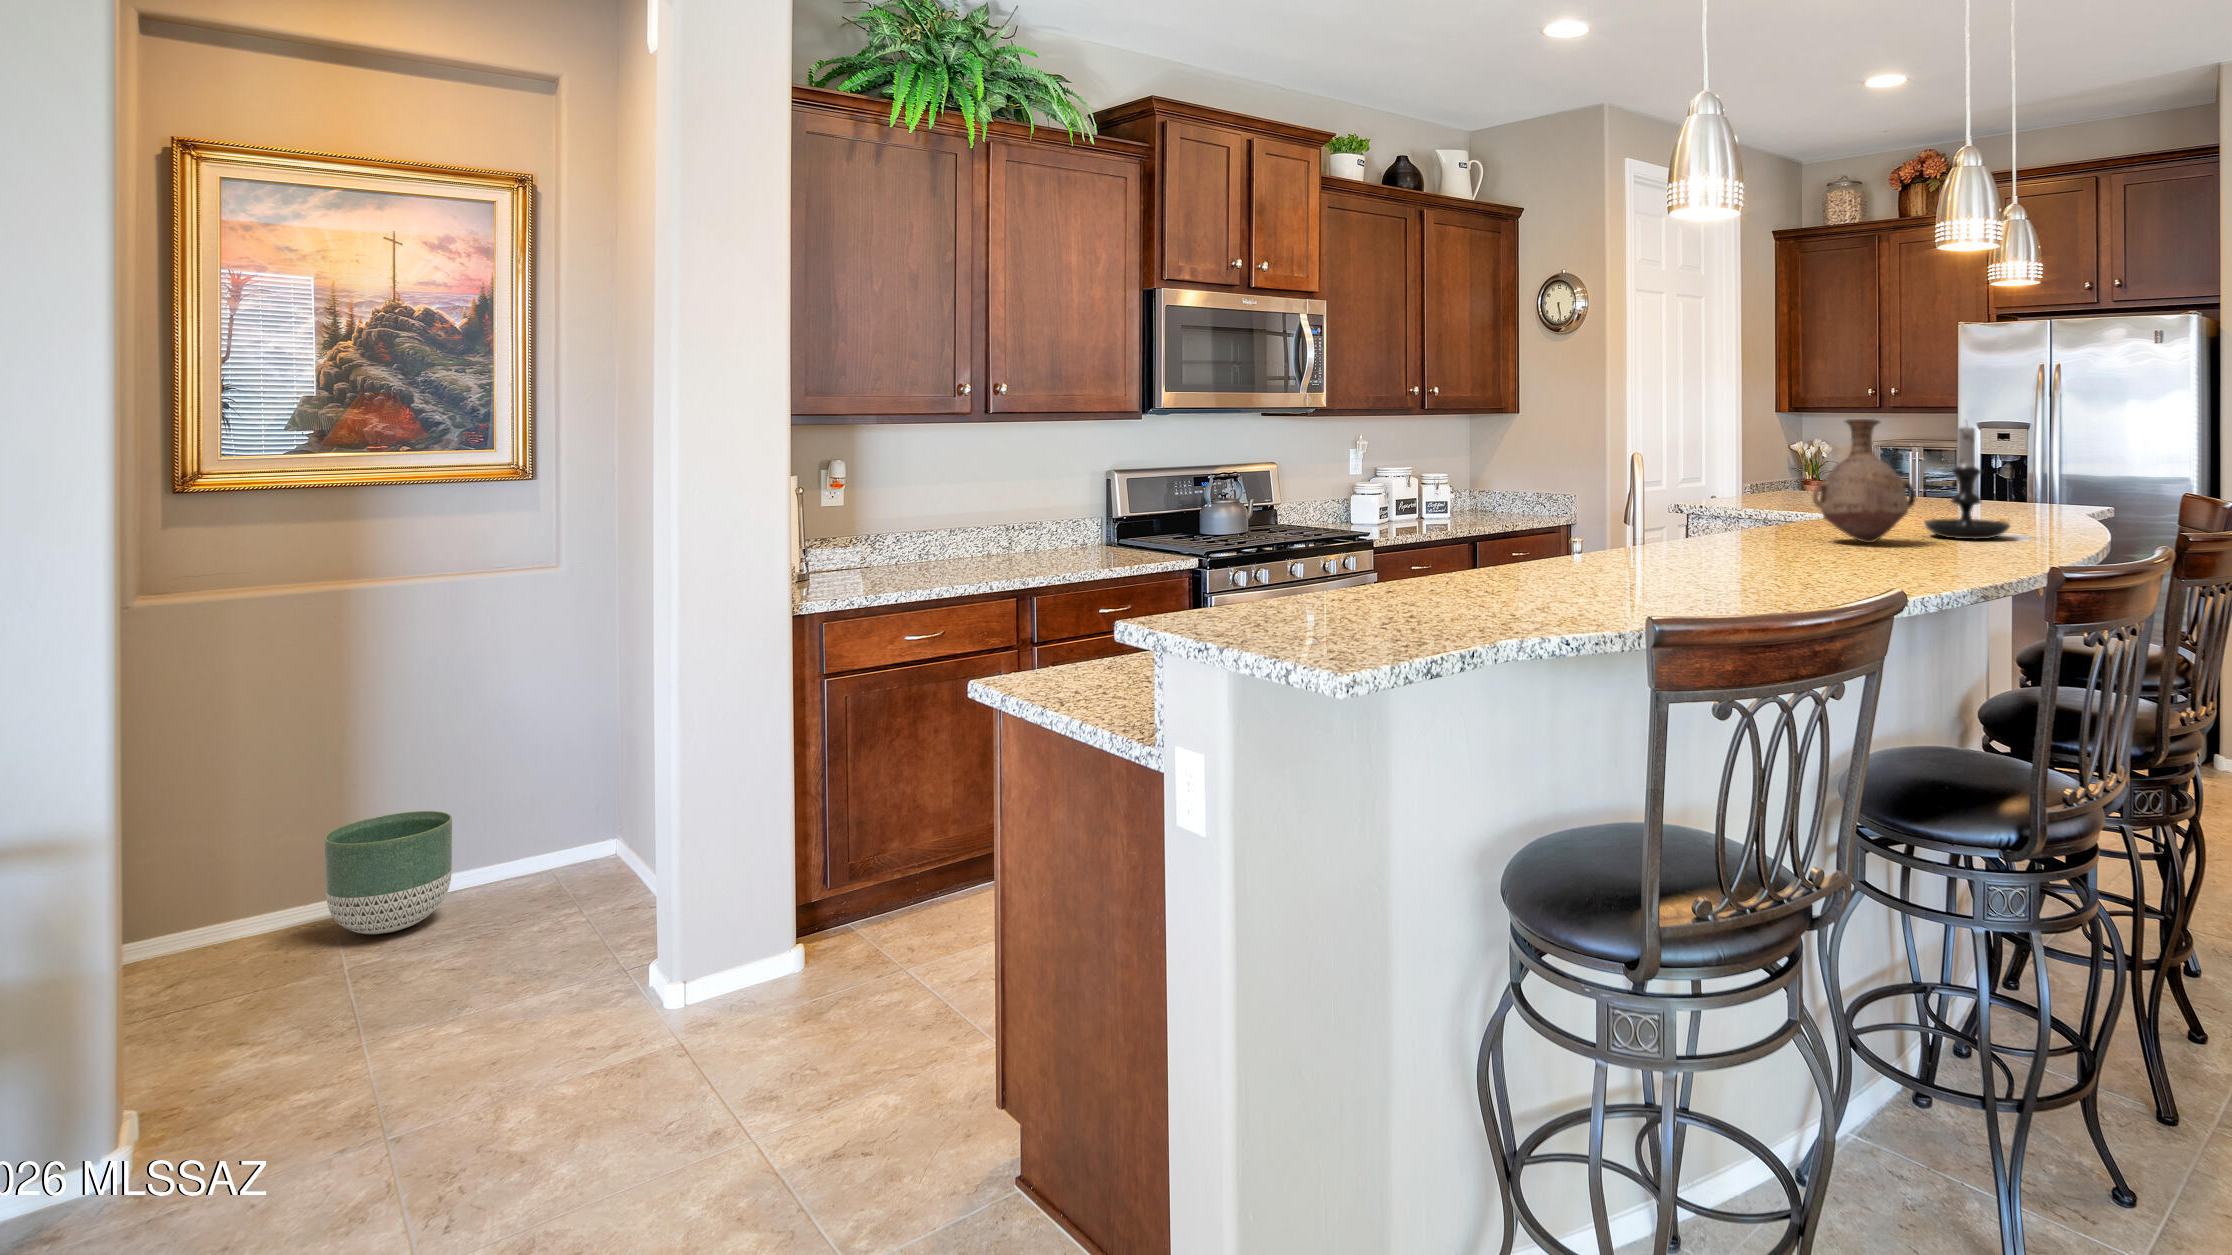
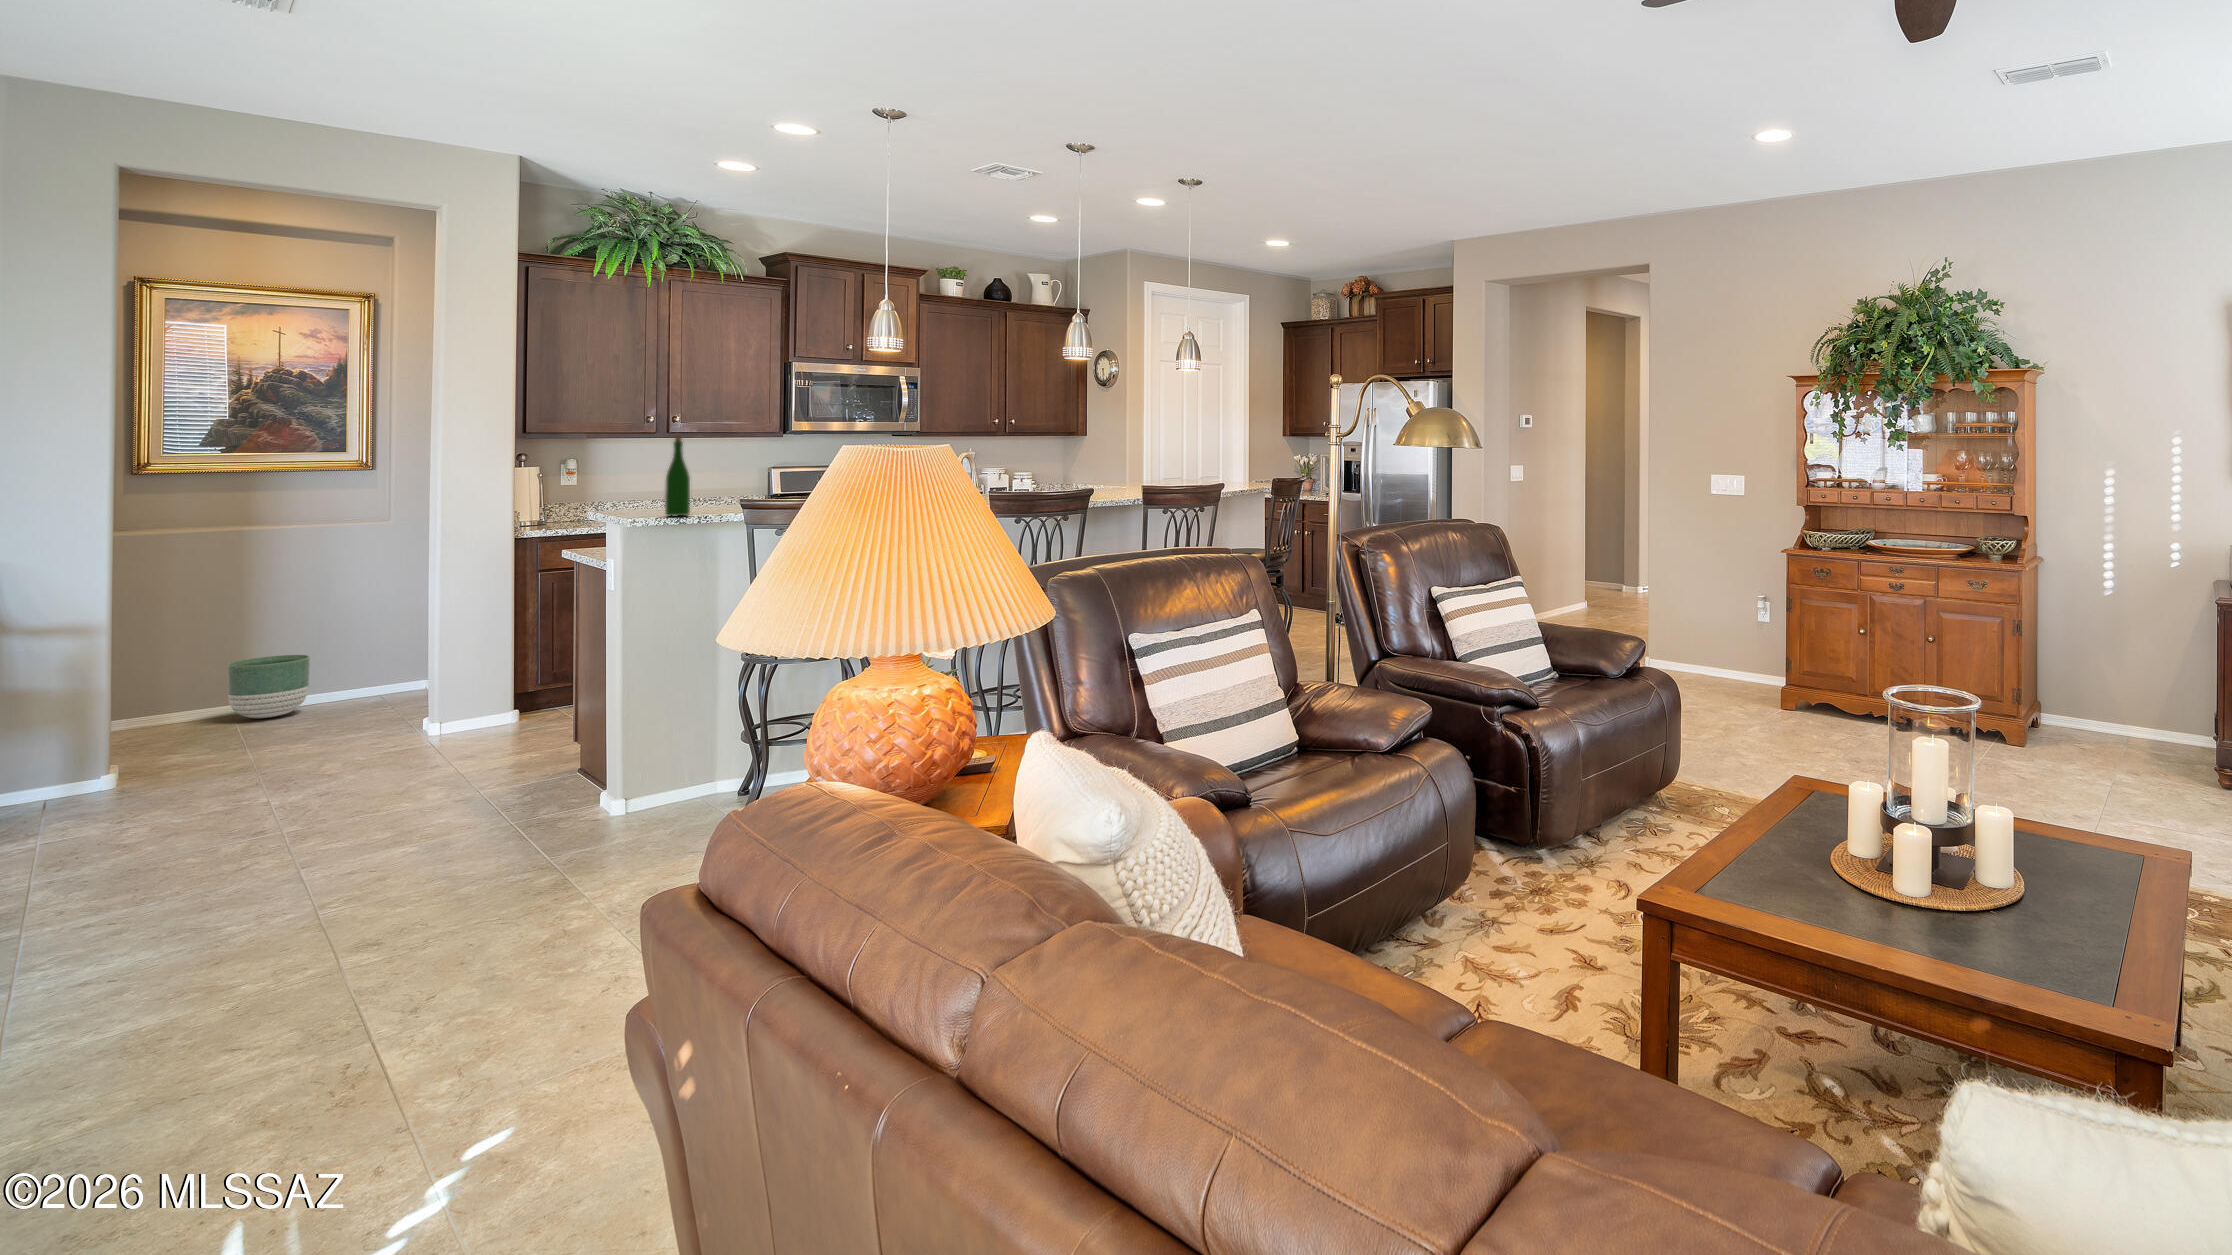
vase: present [1813,419,1915,543] -> none [1059,438,1112,498]
wine bottle: none [1350,422,1405,645] -> present [665,434,690,516]
candle holder: present [1924,427,2010,539] -> none [1133,439,1177,498]

